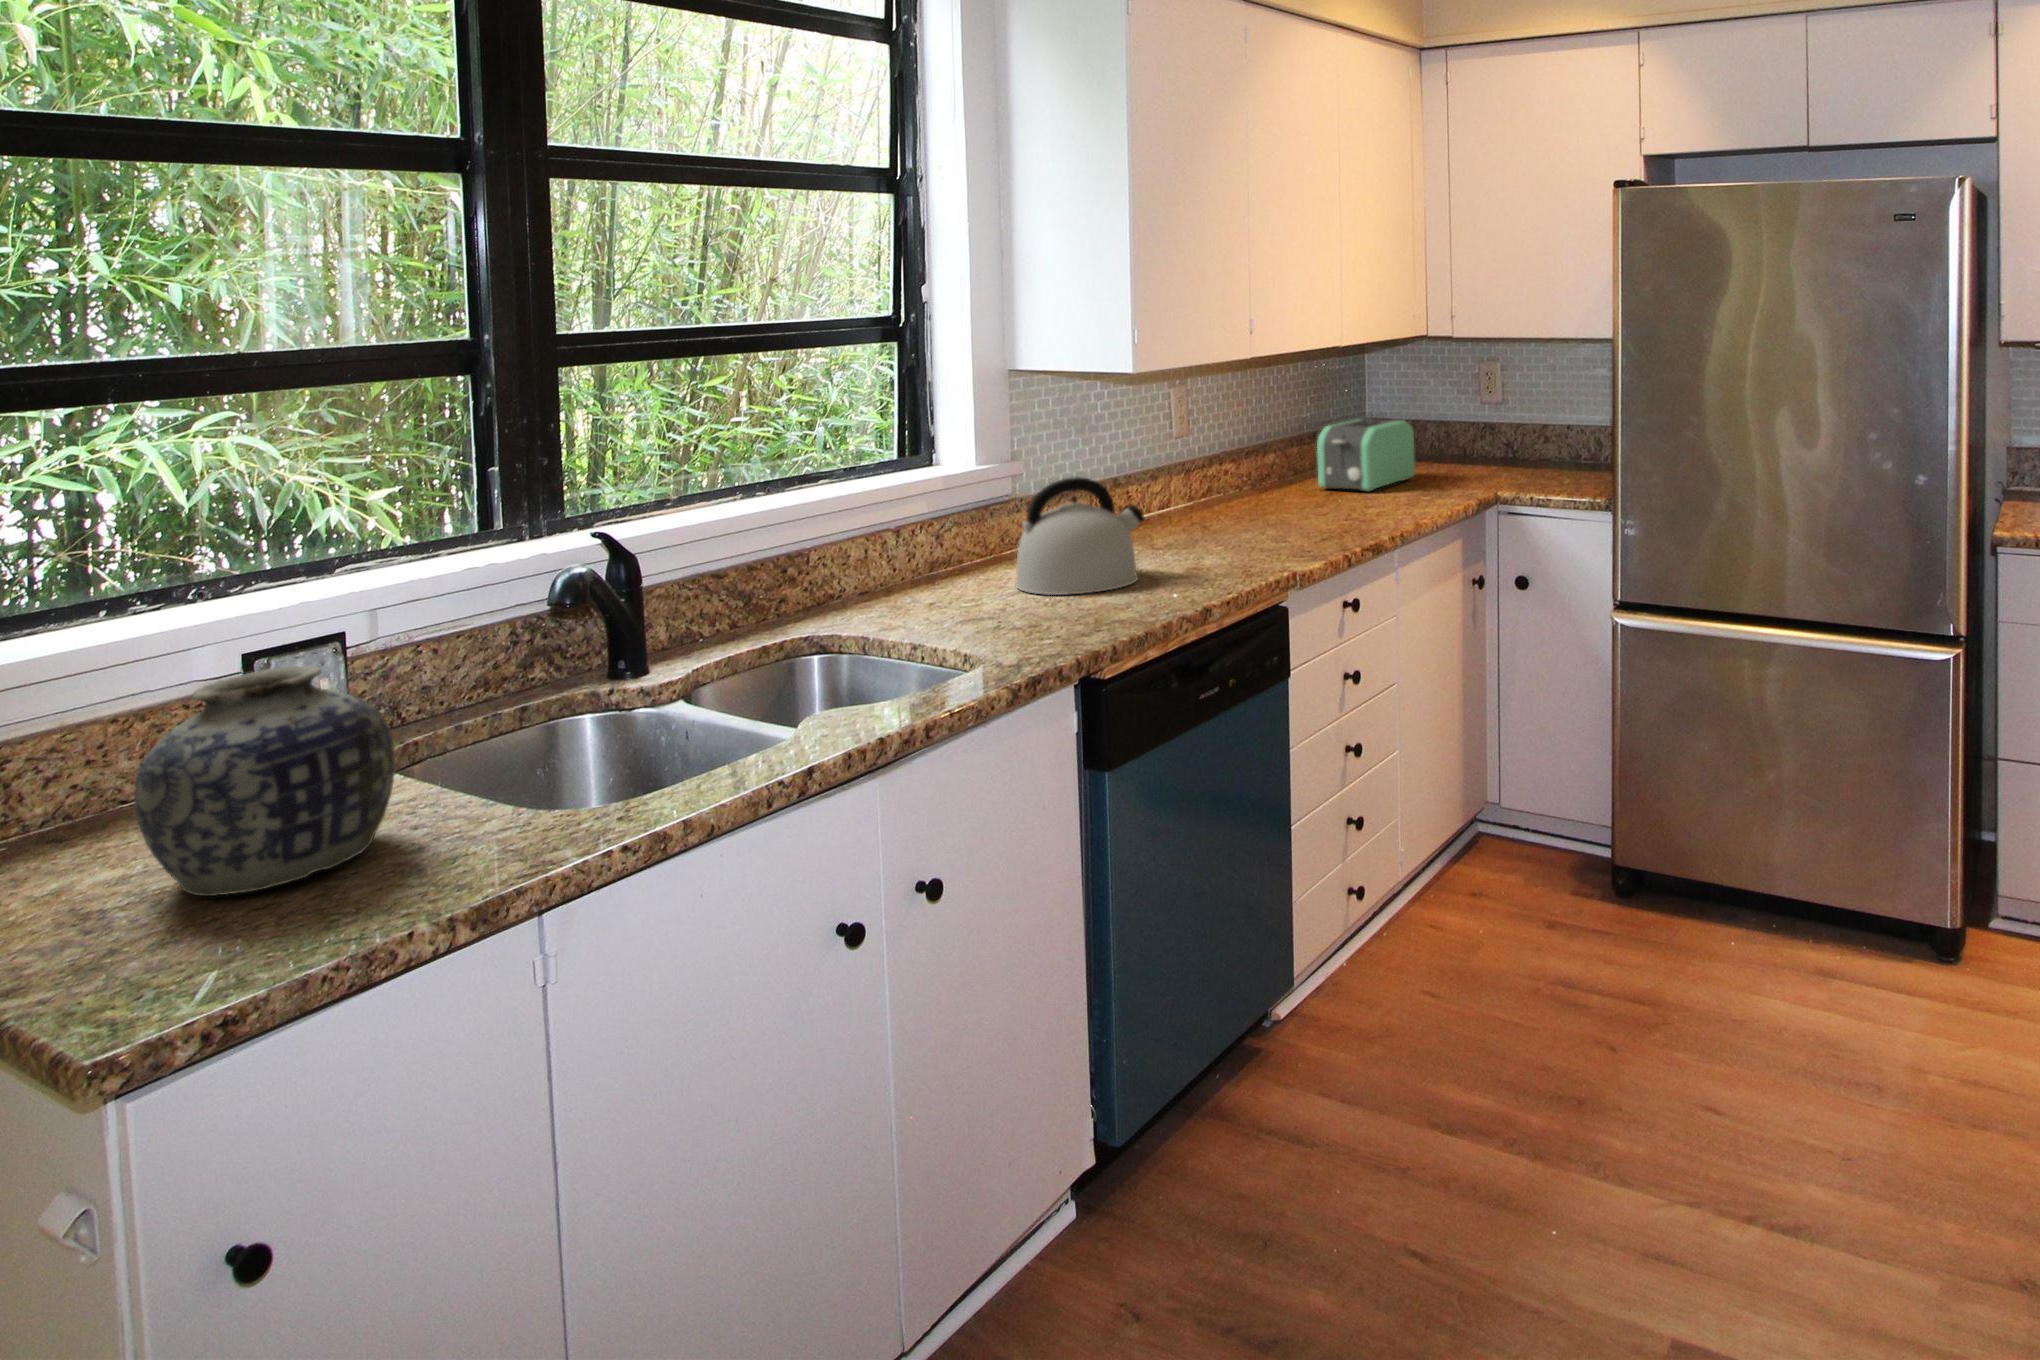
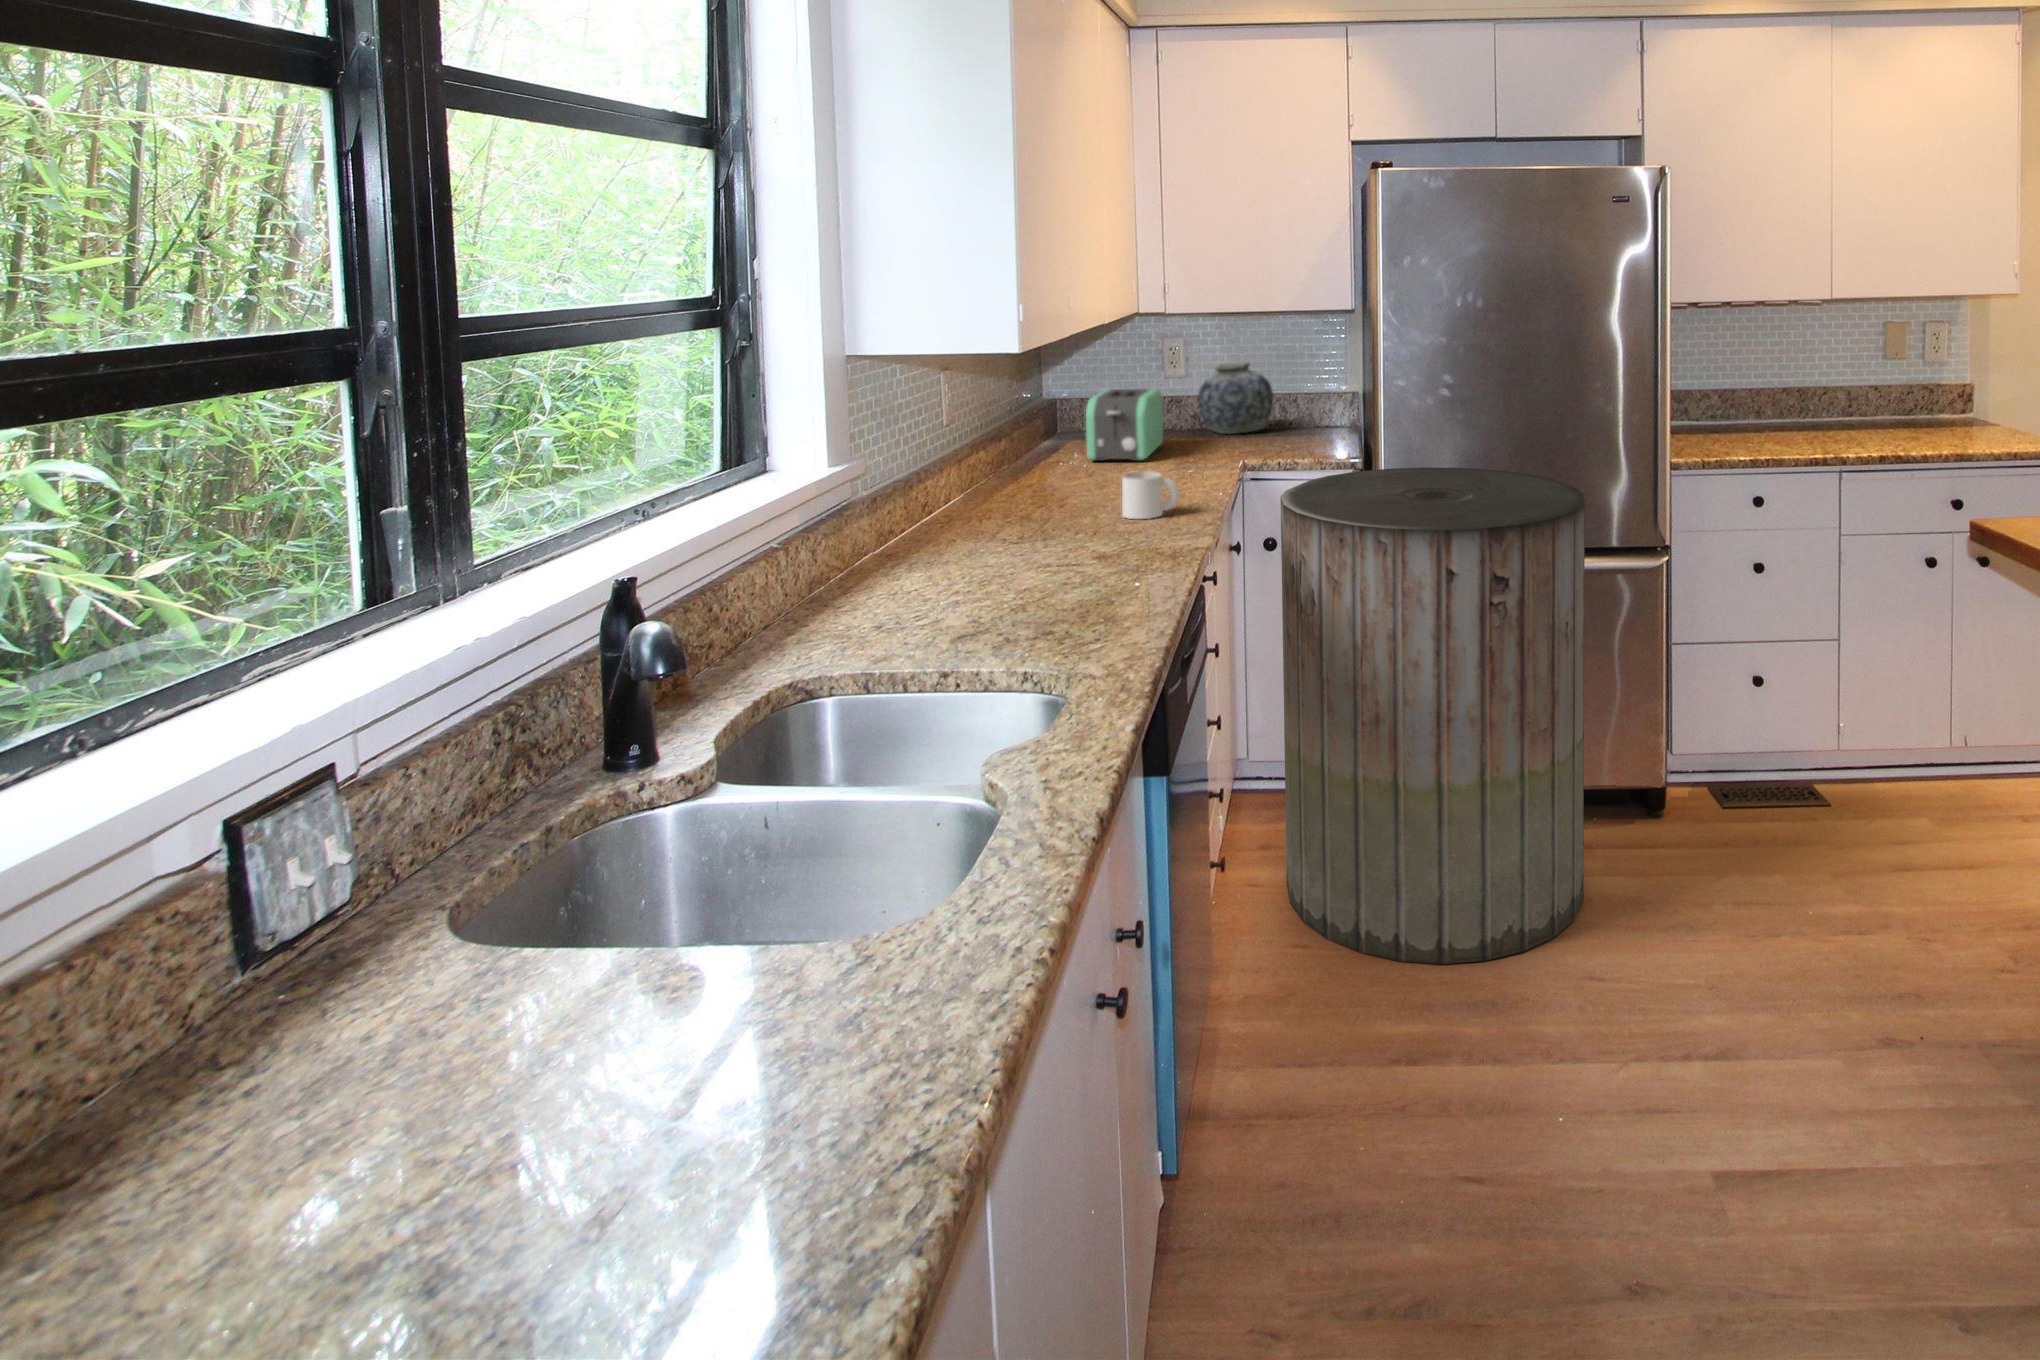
kettle: present [1015,477,1144,595] -> none [942,466,1078,597]
mug: none [1258,497,1313,543] -> present [1122,471,1179,519]
trash can: none [1422,517,1773,1076] -> present [1281,467,1585,964]
vase: present [134,666,395,896] -> present [1198,362,1273,434]

